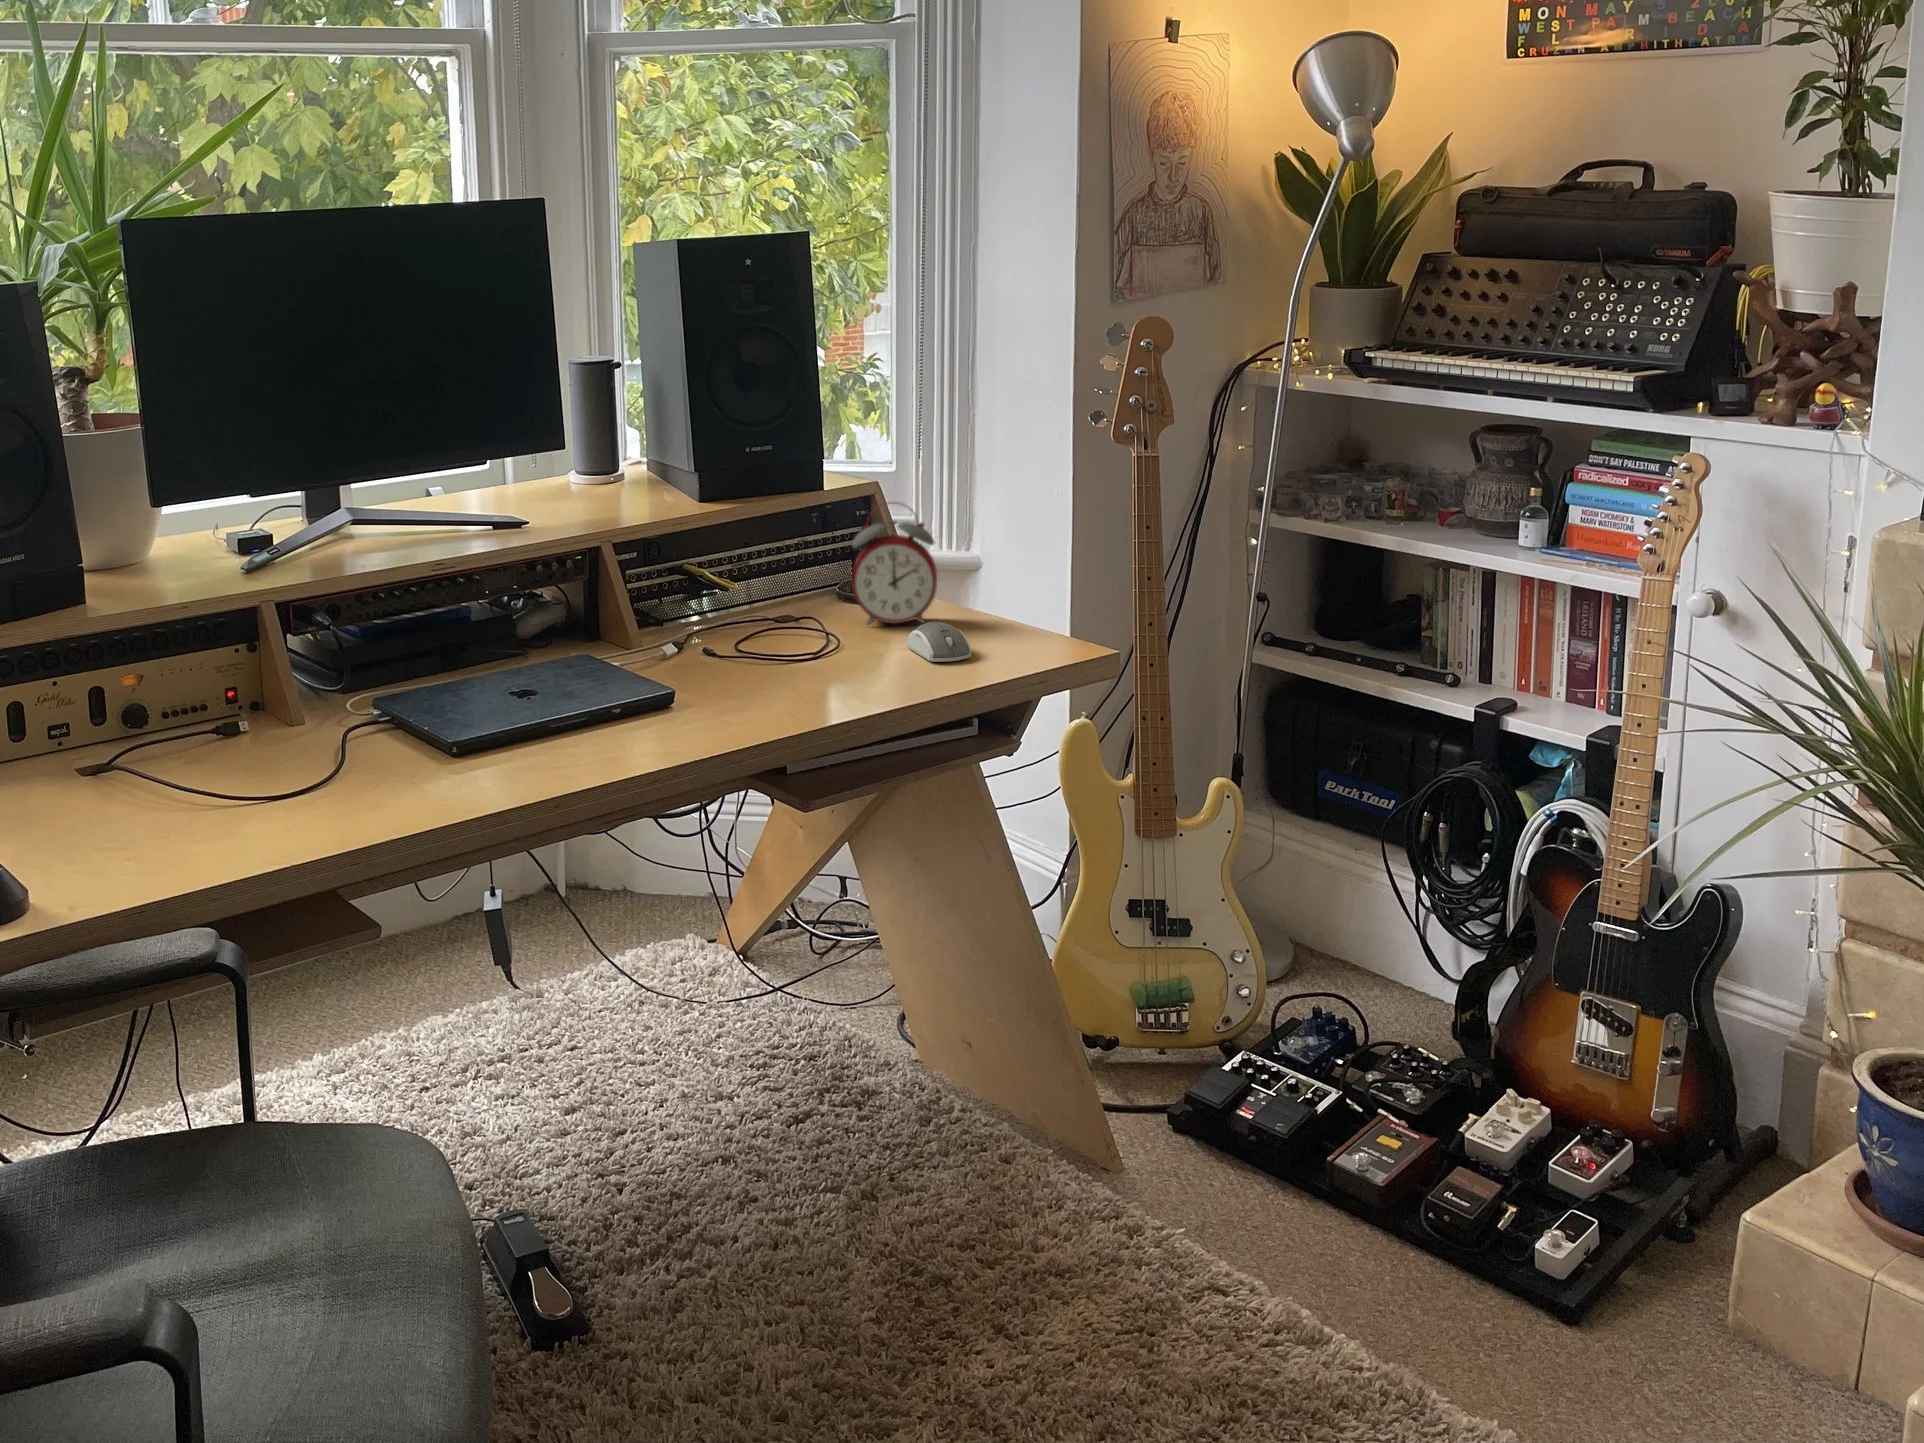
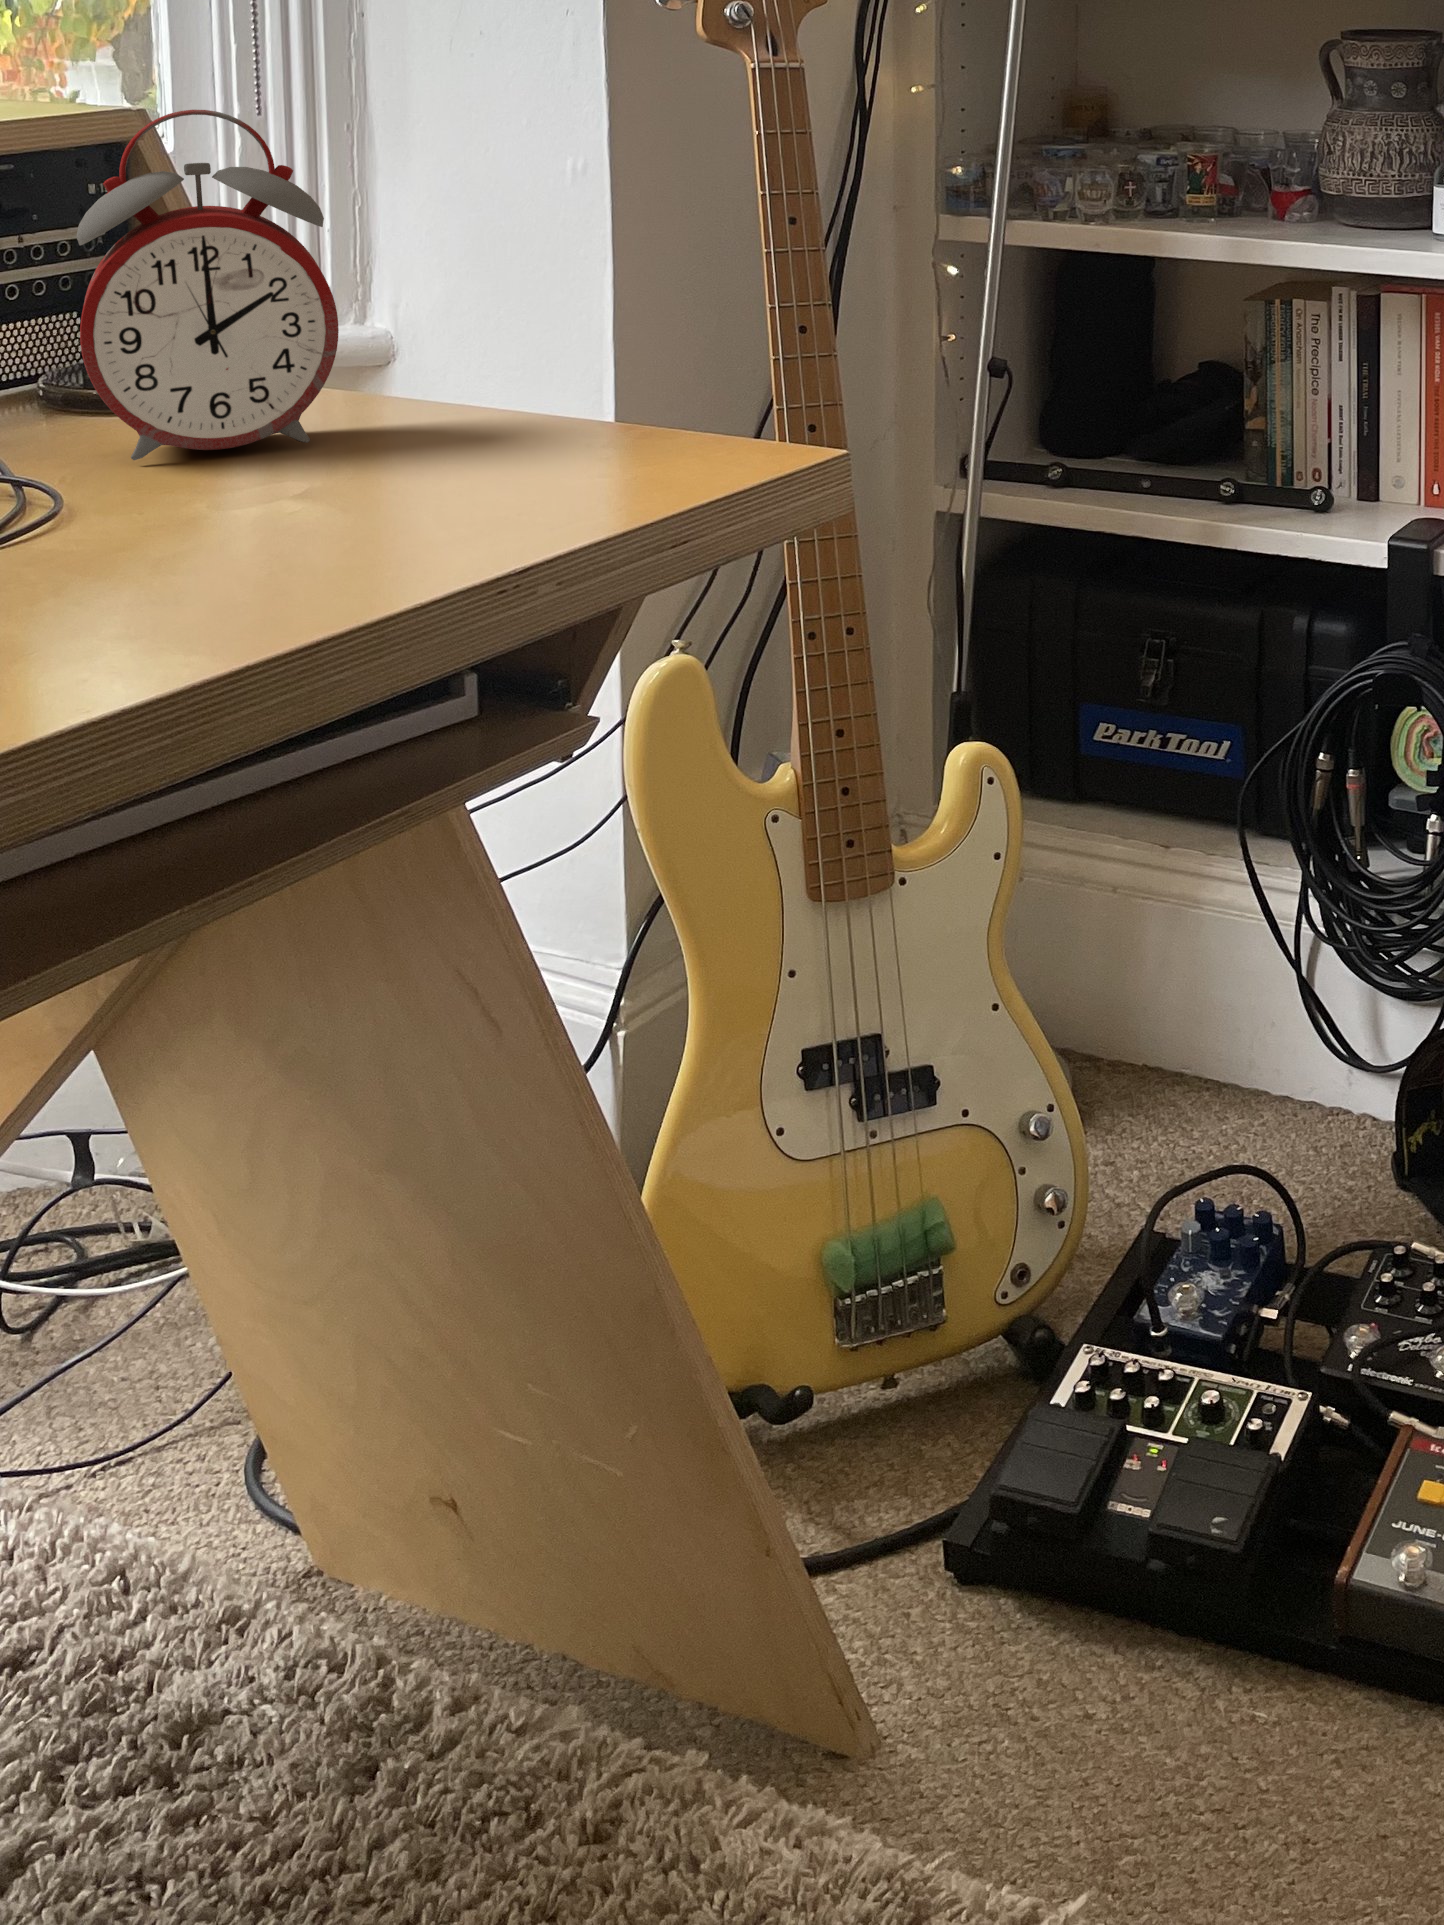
computer mouse: present [907,622,971,662] -> none [268,421,474,533]

